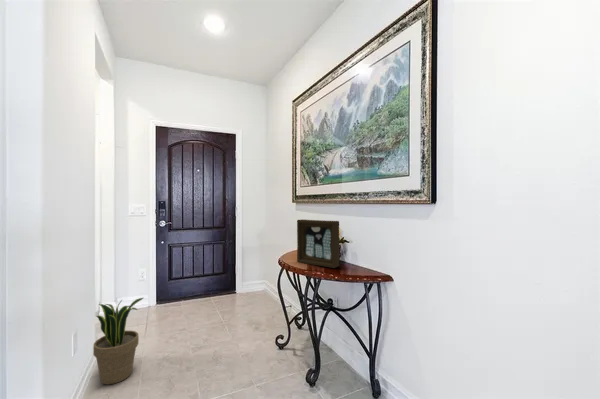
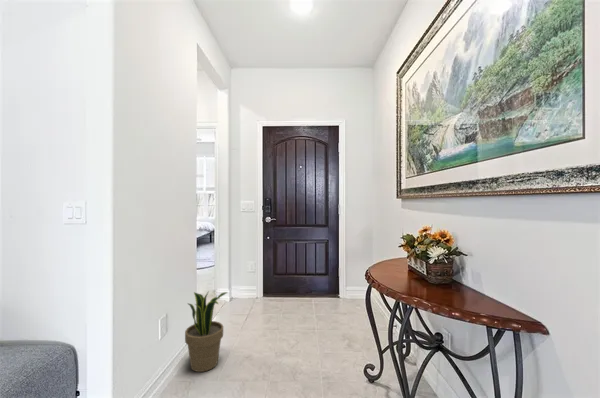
picture frame: present [297,219,339,268] -> none [385,219,446,292]

